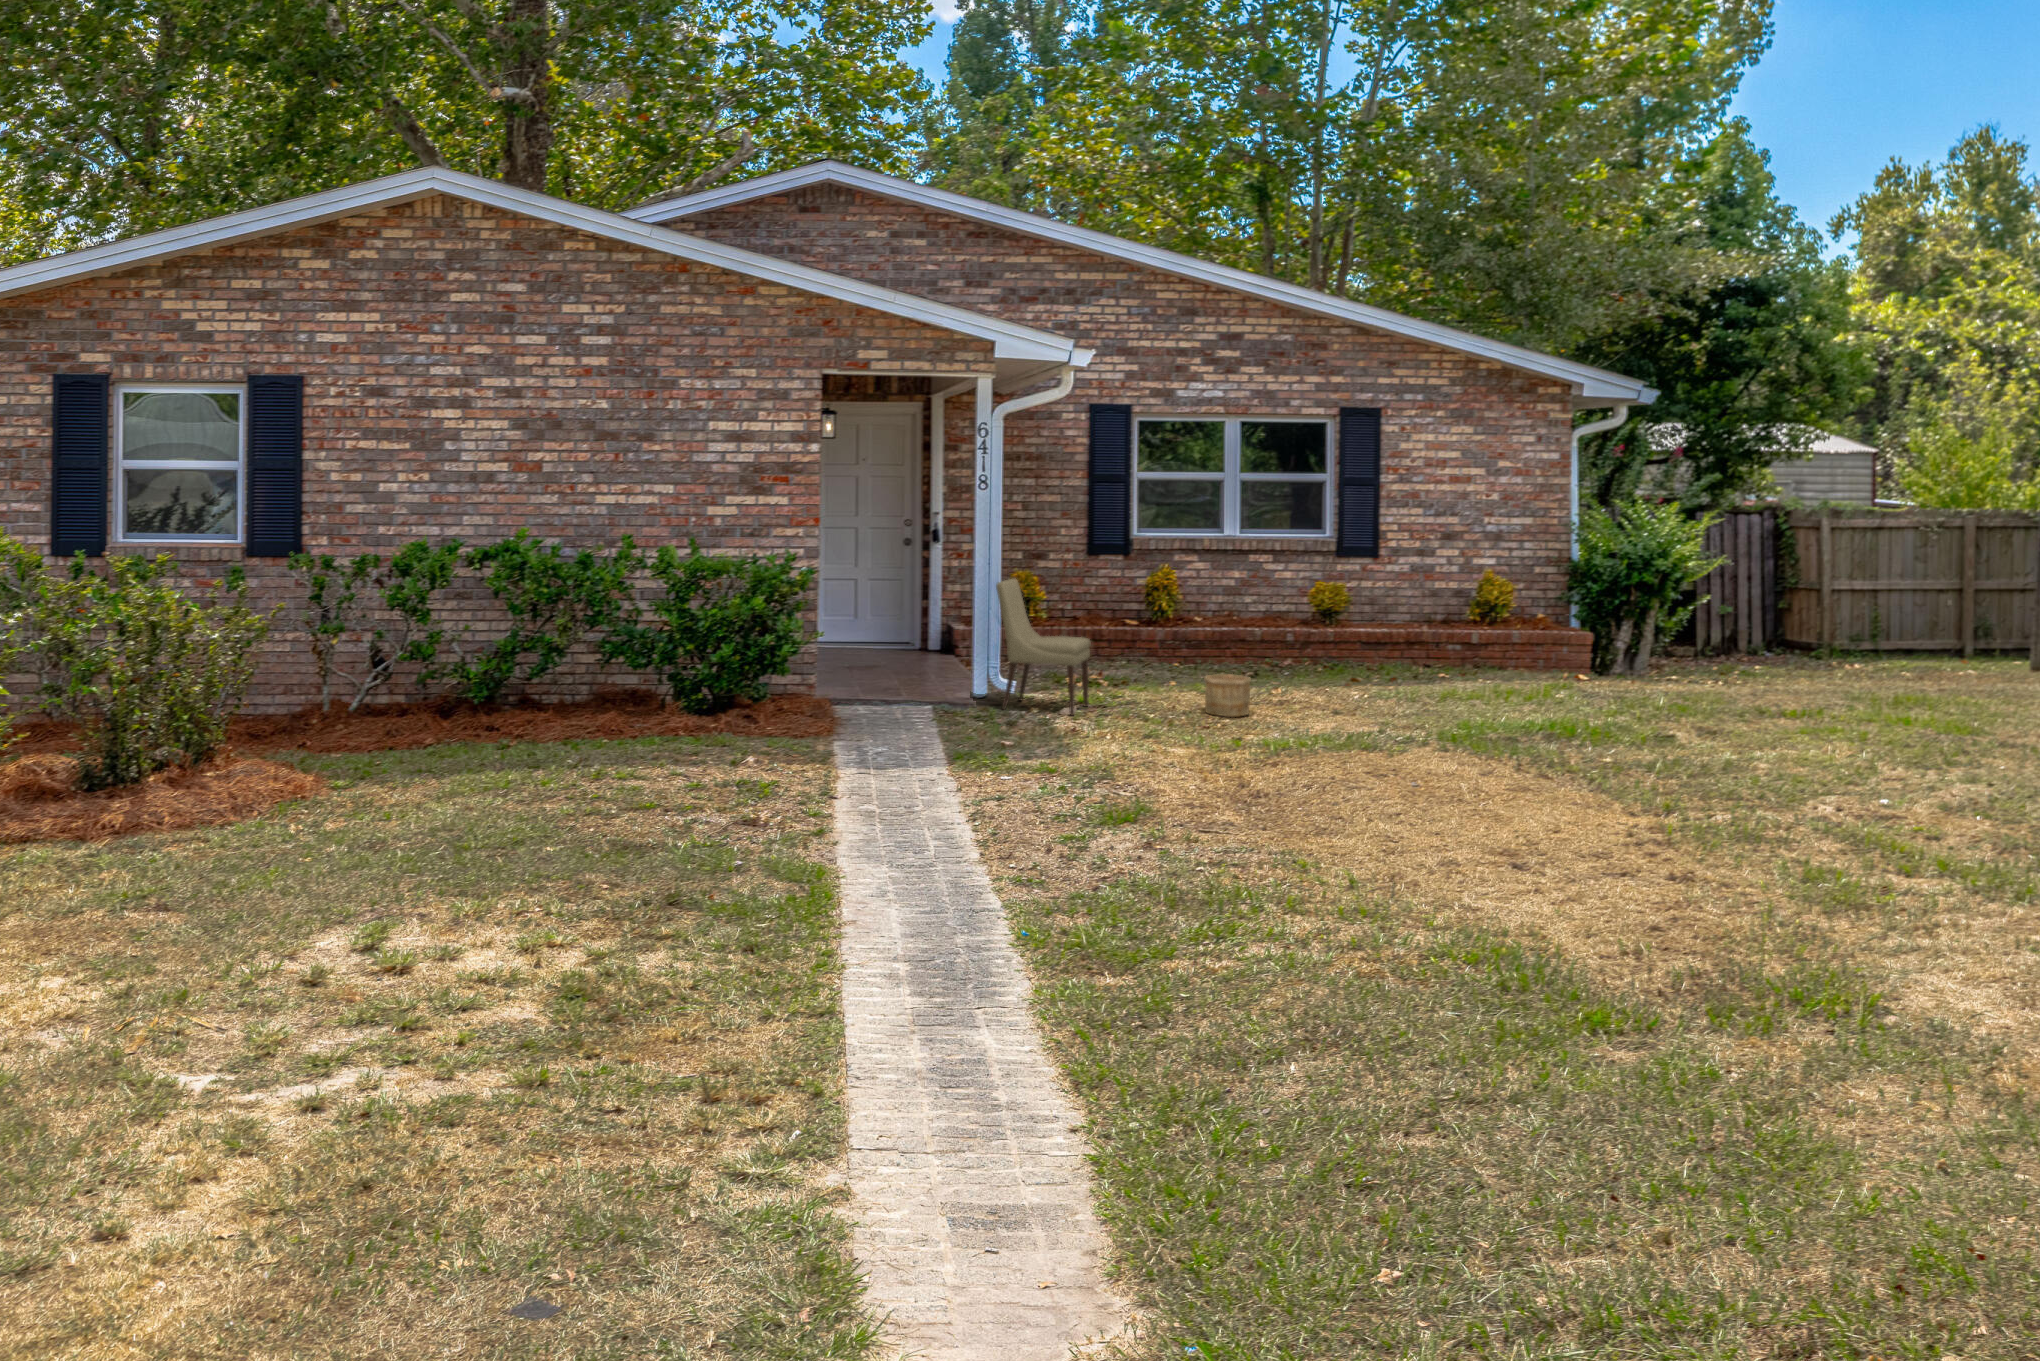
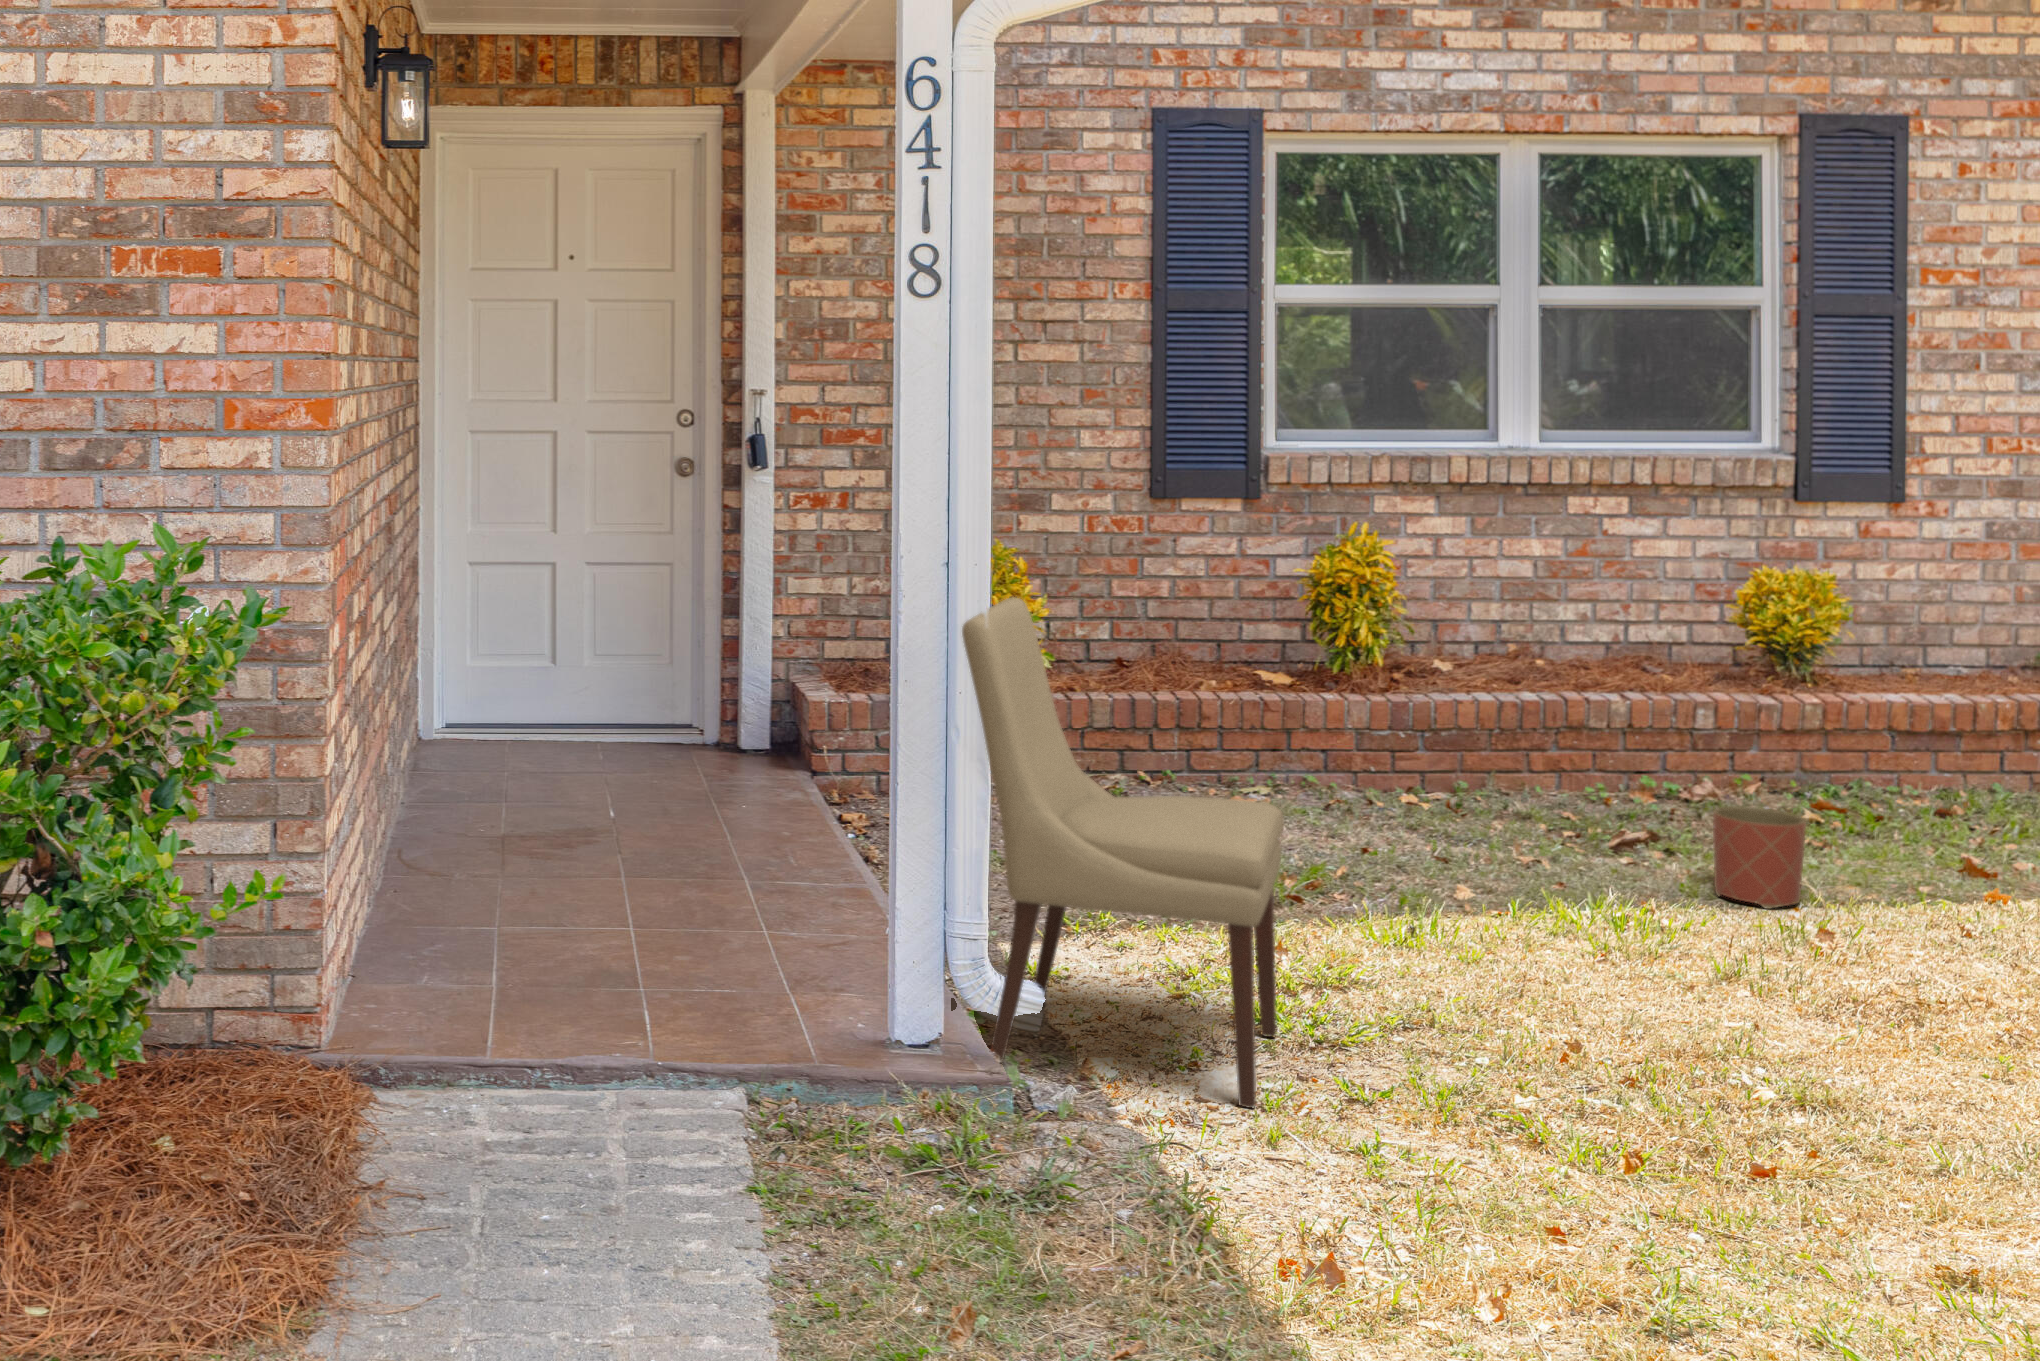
planter: none [1257,657,1285,689] -> present [1713,806,1806,909]
wooden bucket: present [1204,674,1251,717] -> none [1682,926,1874,1100]

